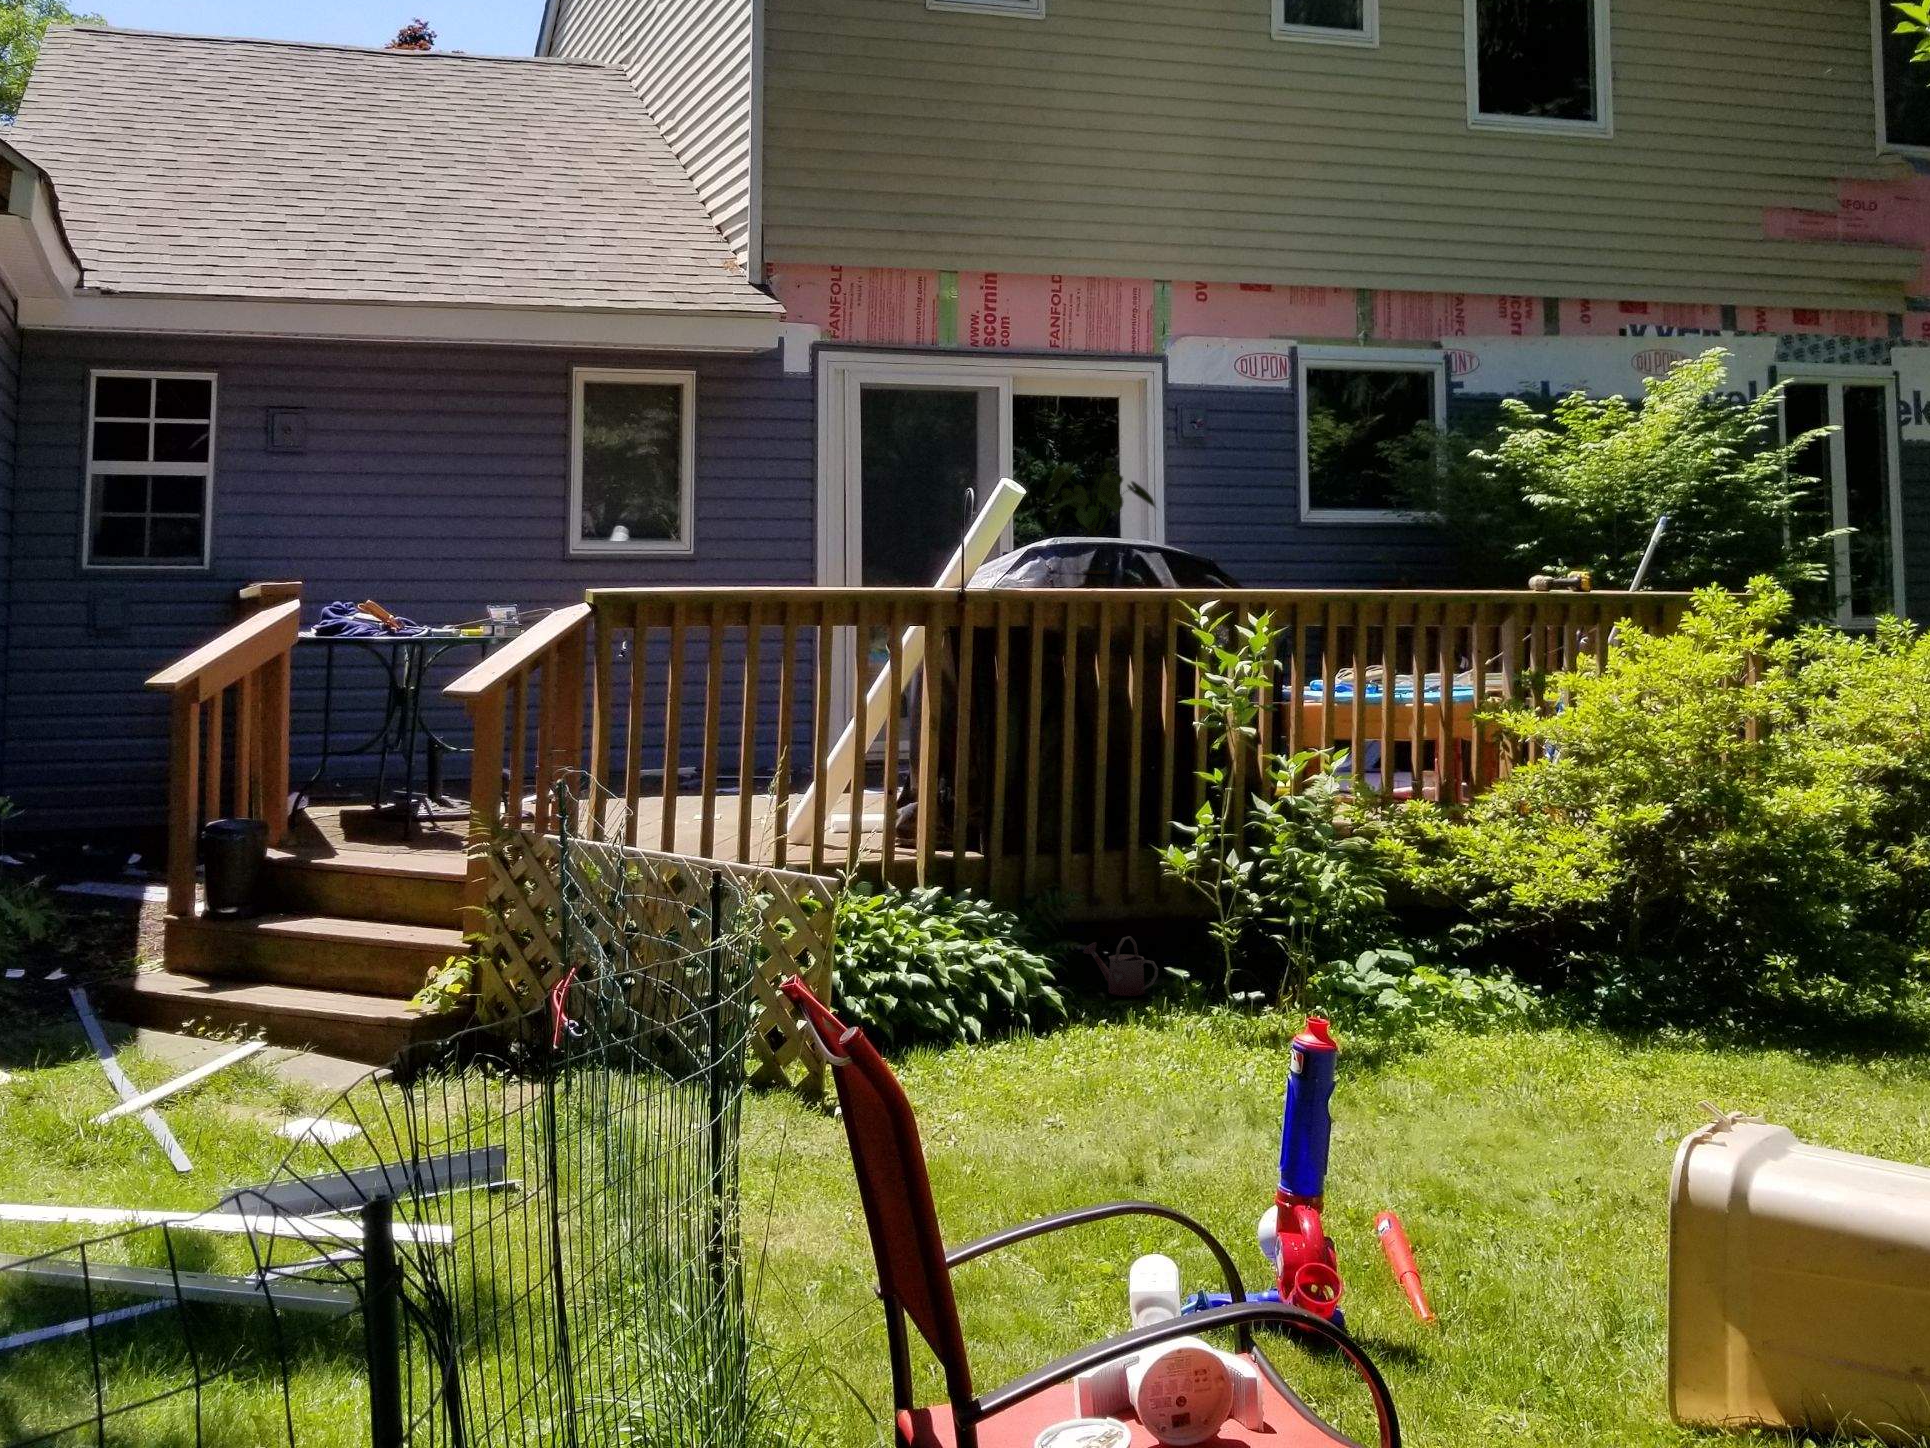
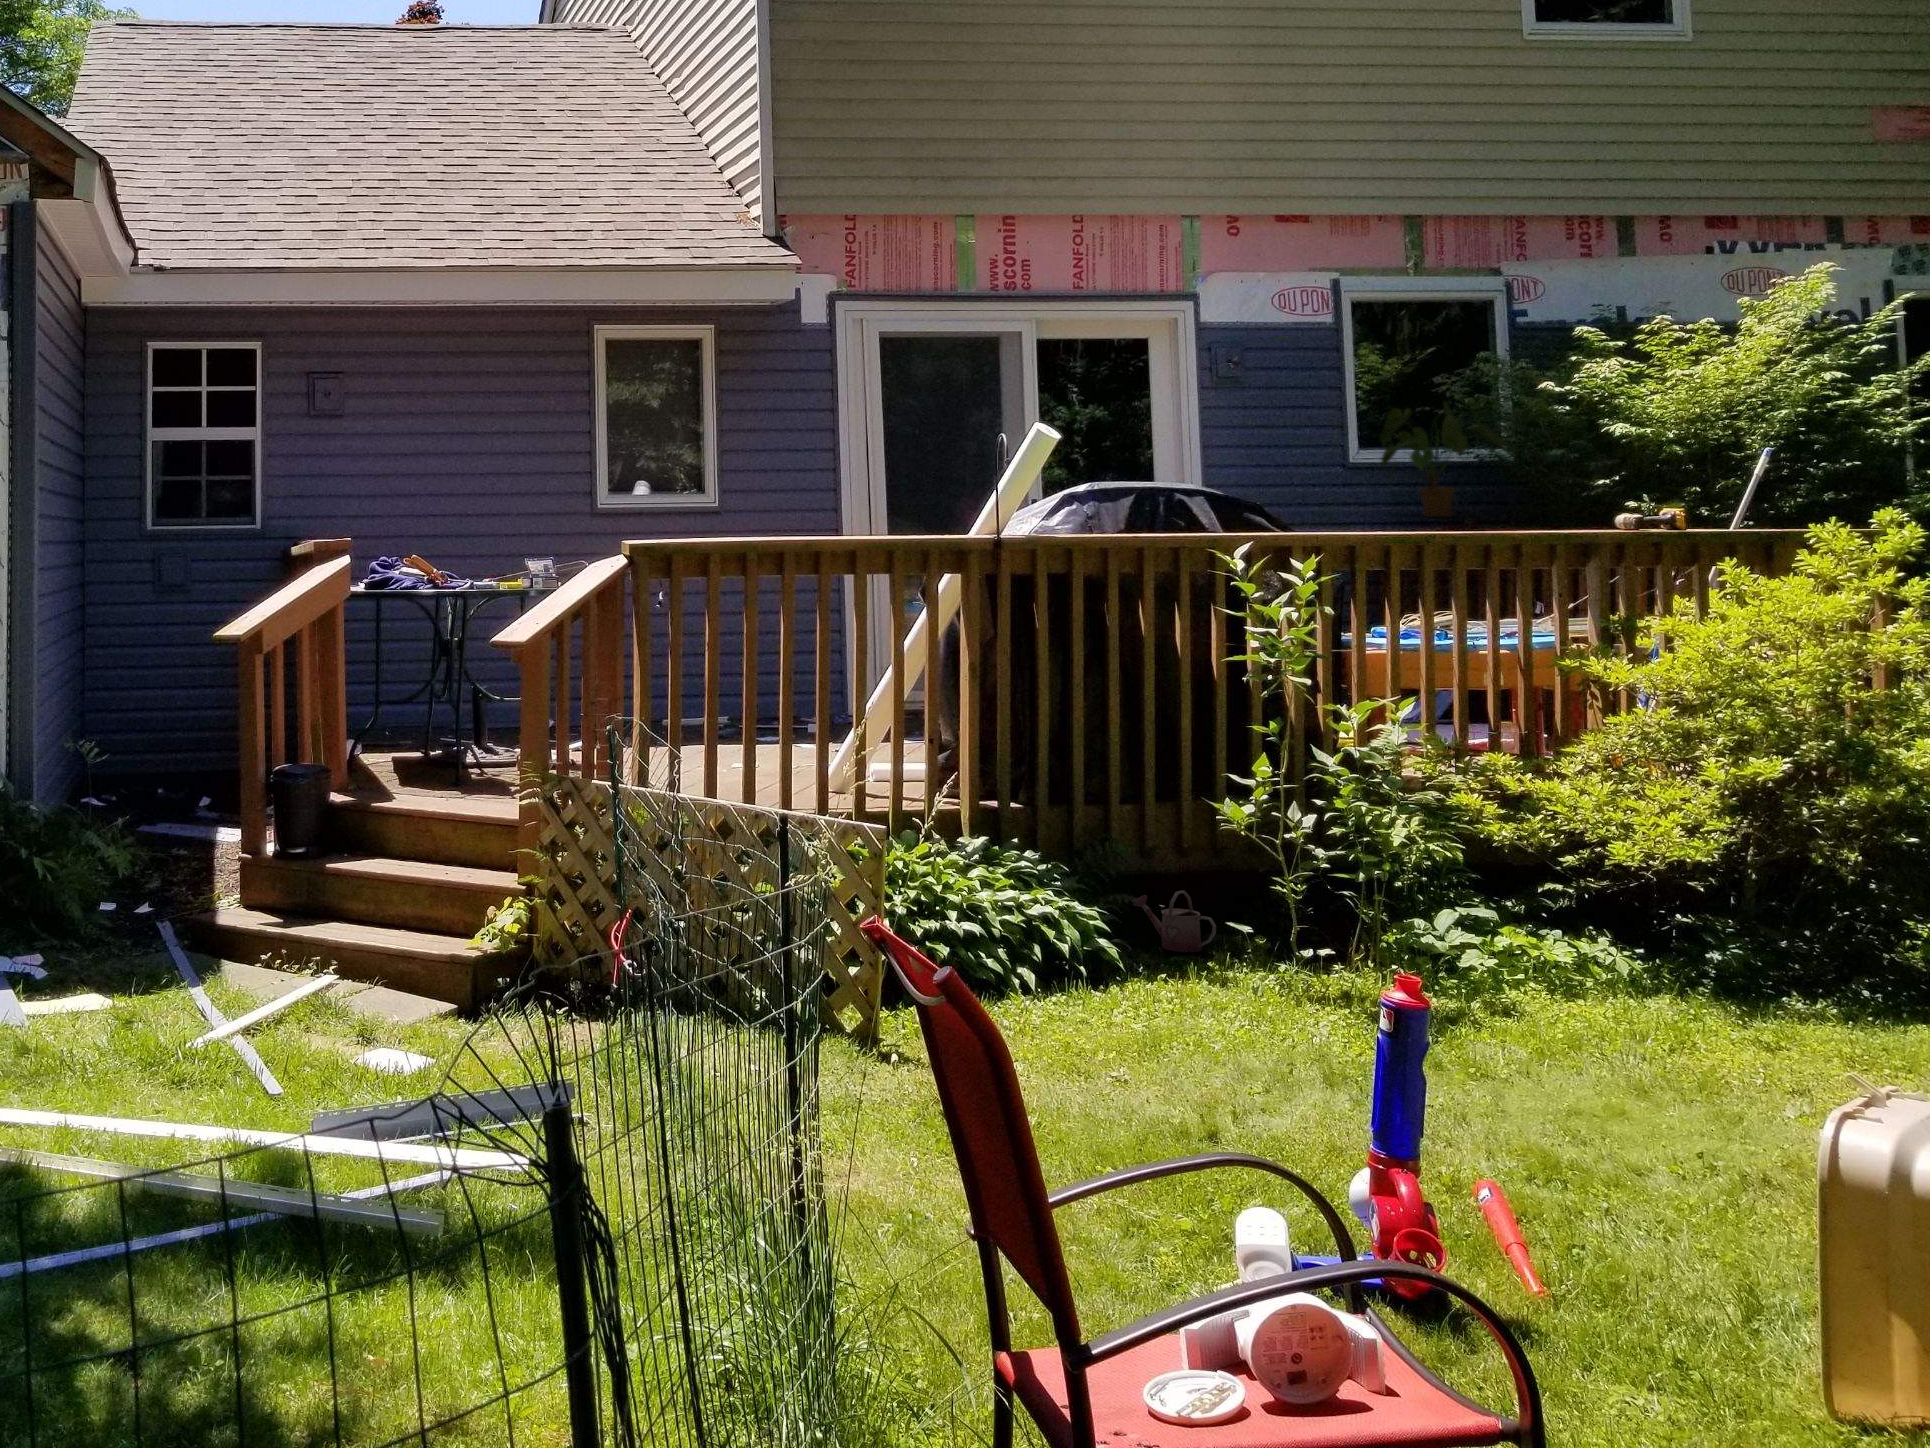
house plant: present [1045,460,1155,574] -> present [1380,402,1503,517]

